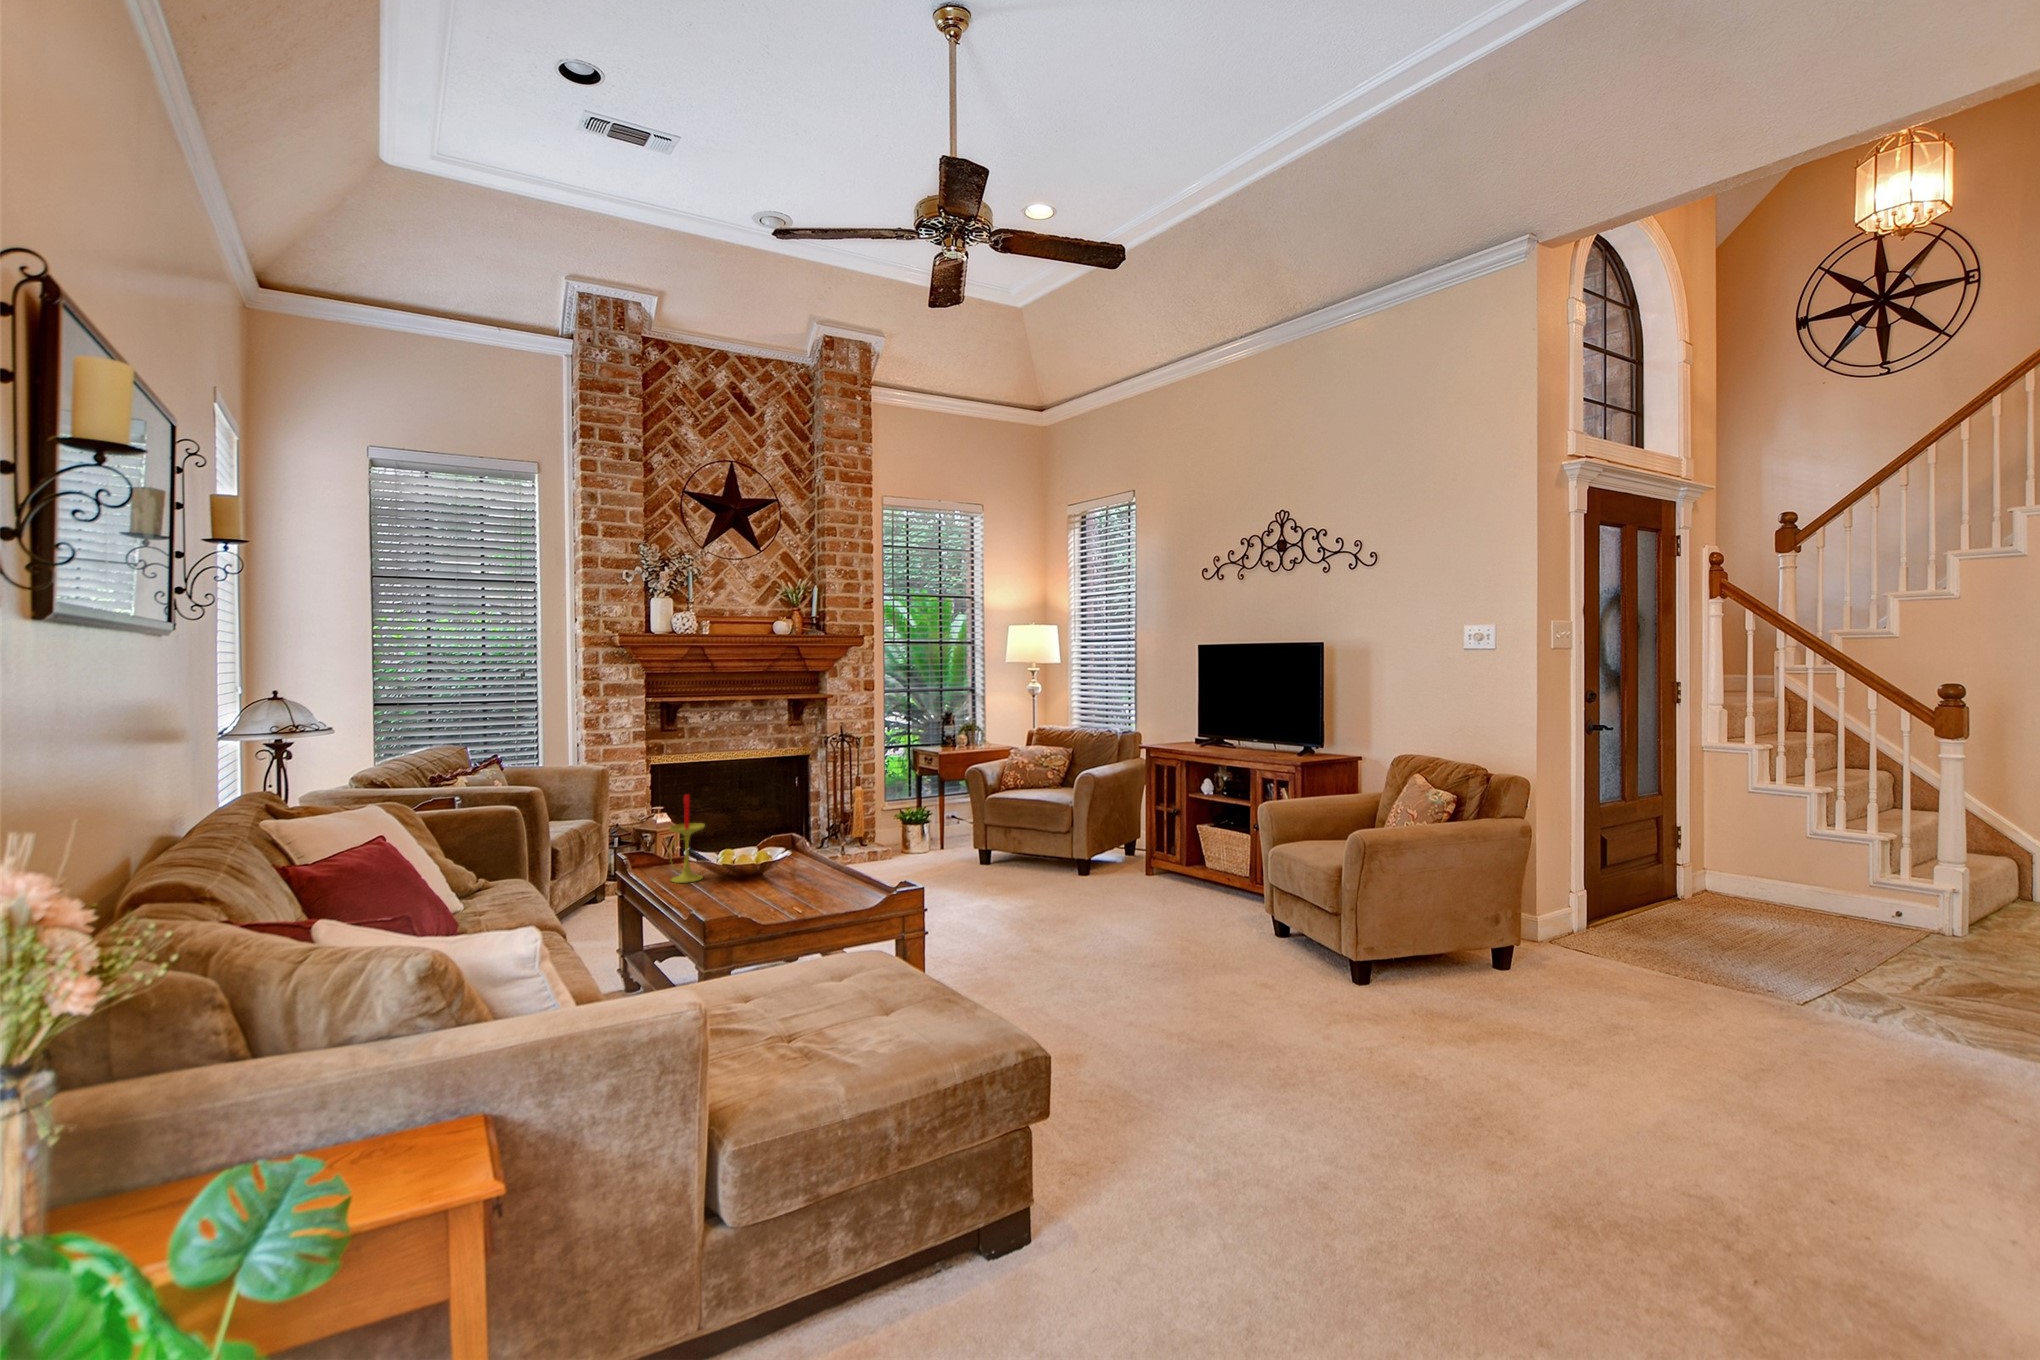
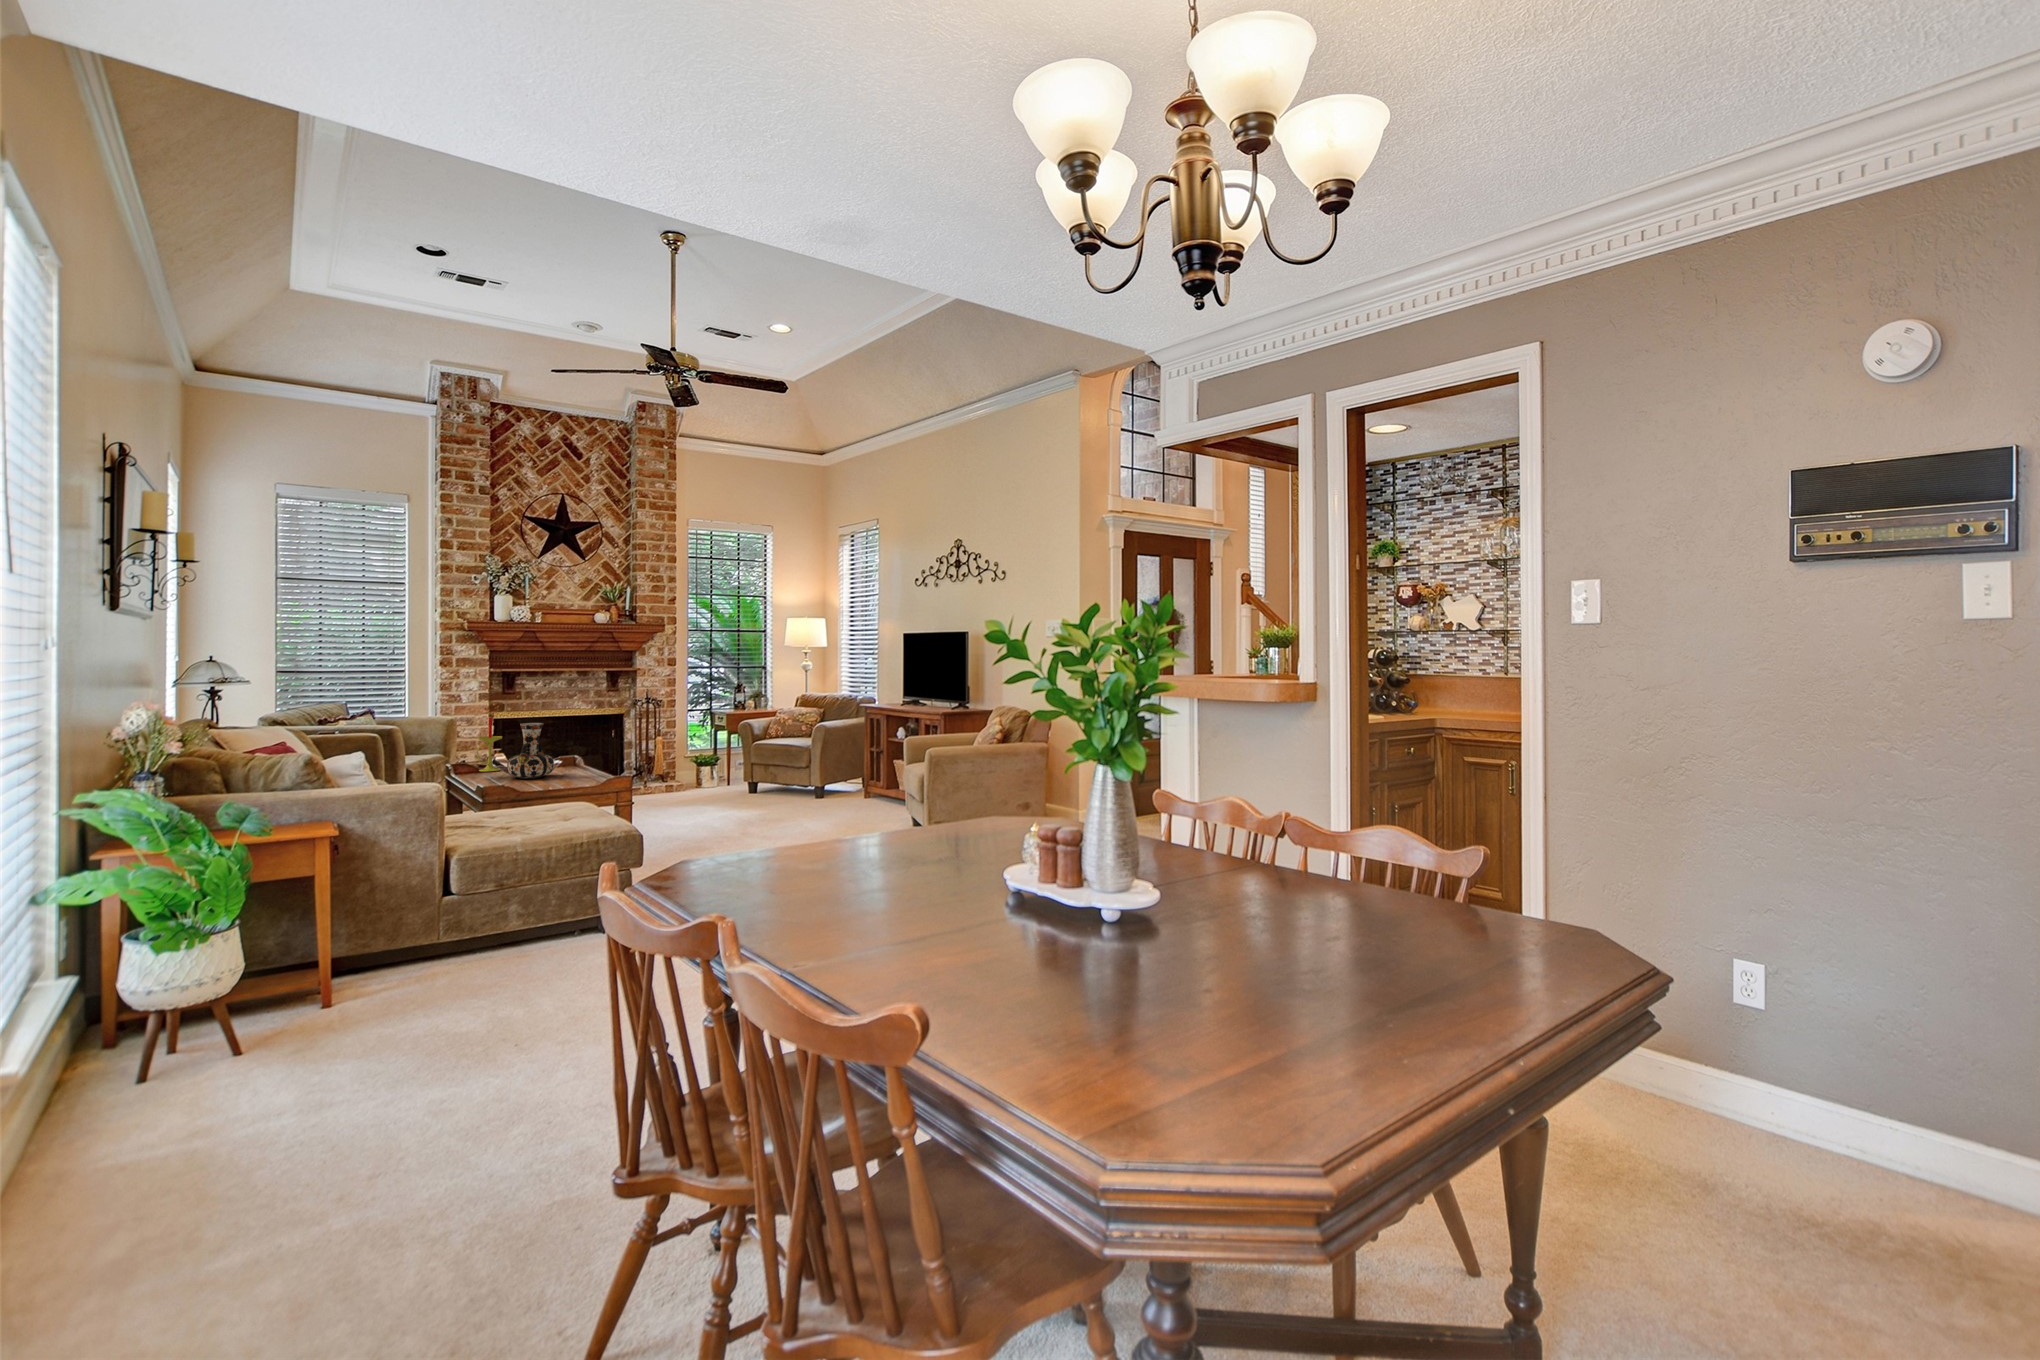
vase: none [726,810,798,906] -> present [507,723,554,778]

